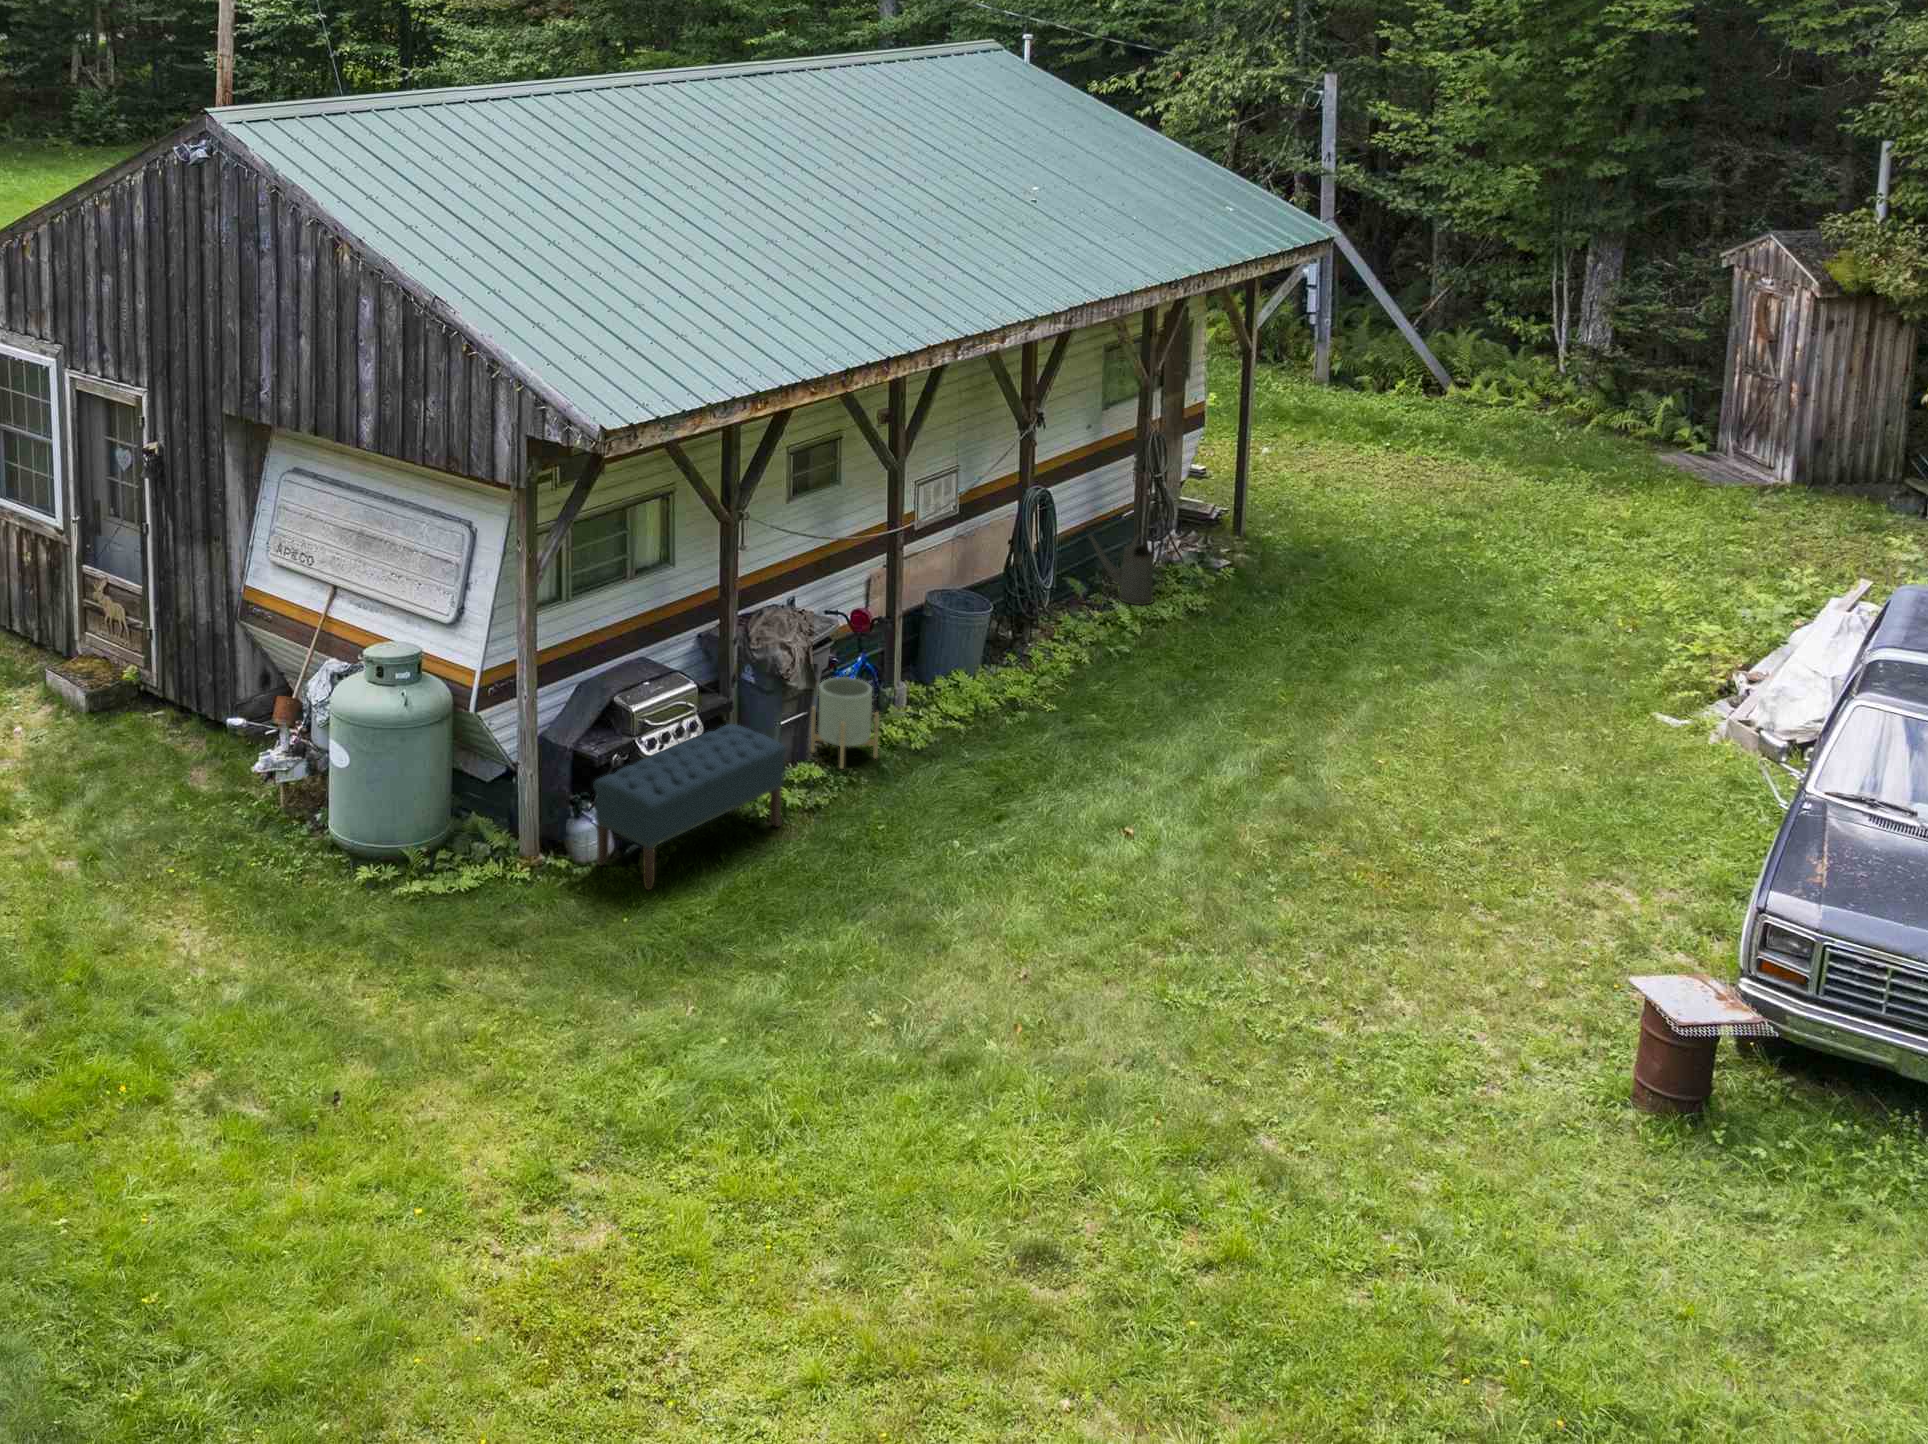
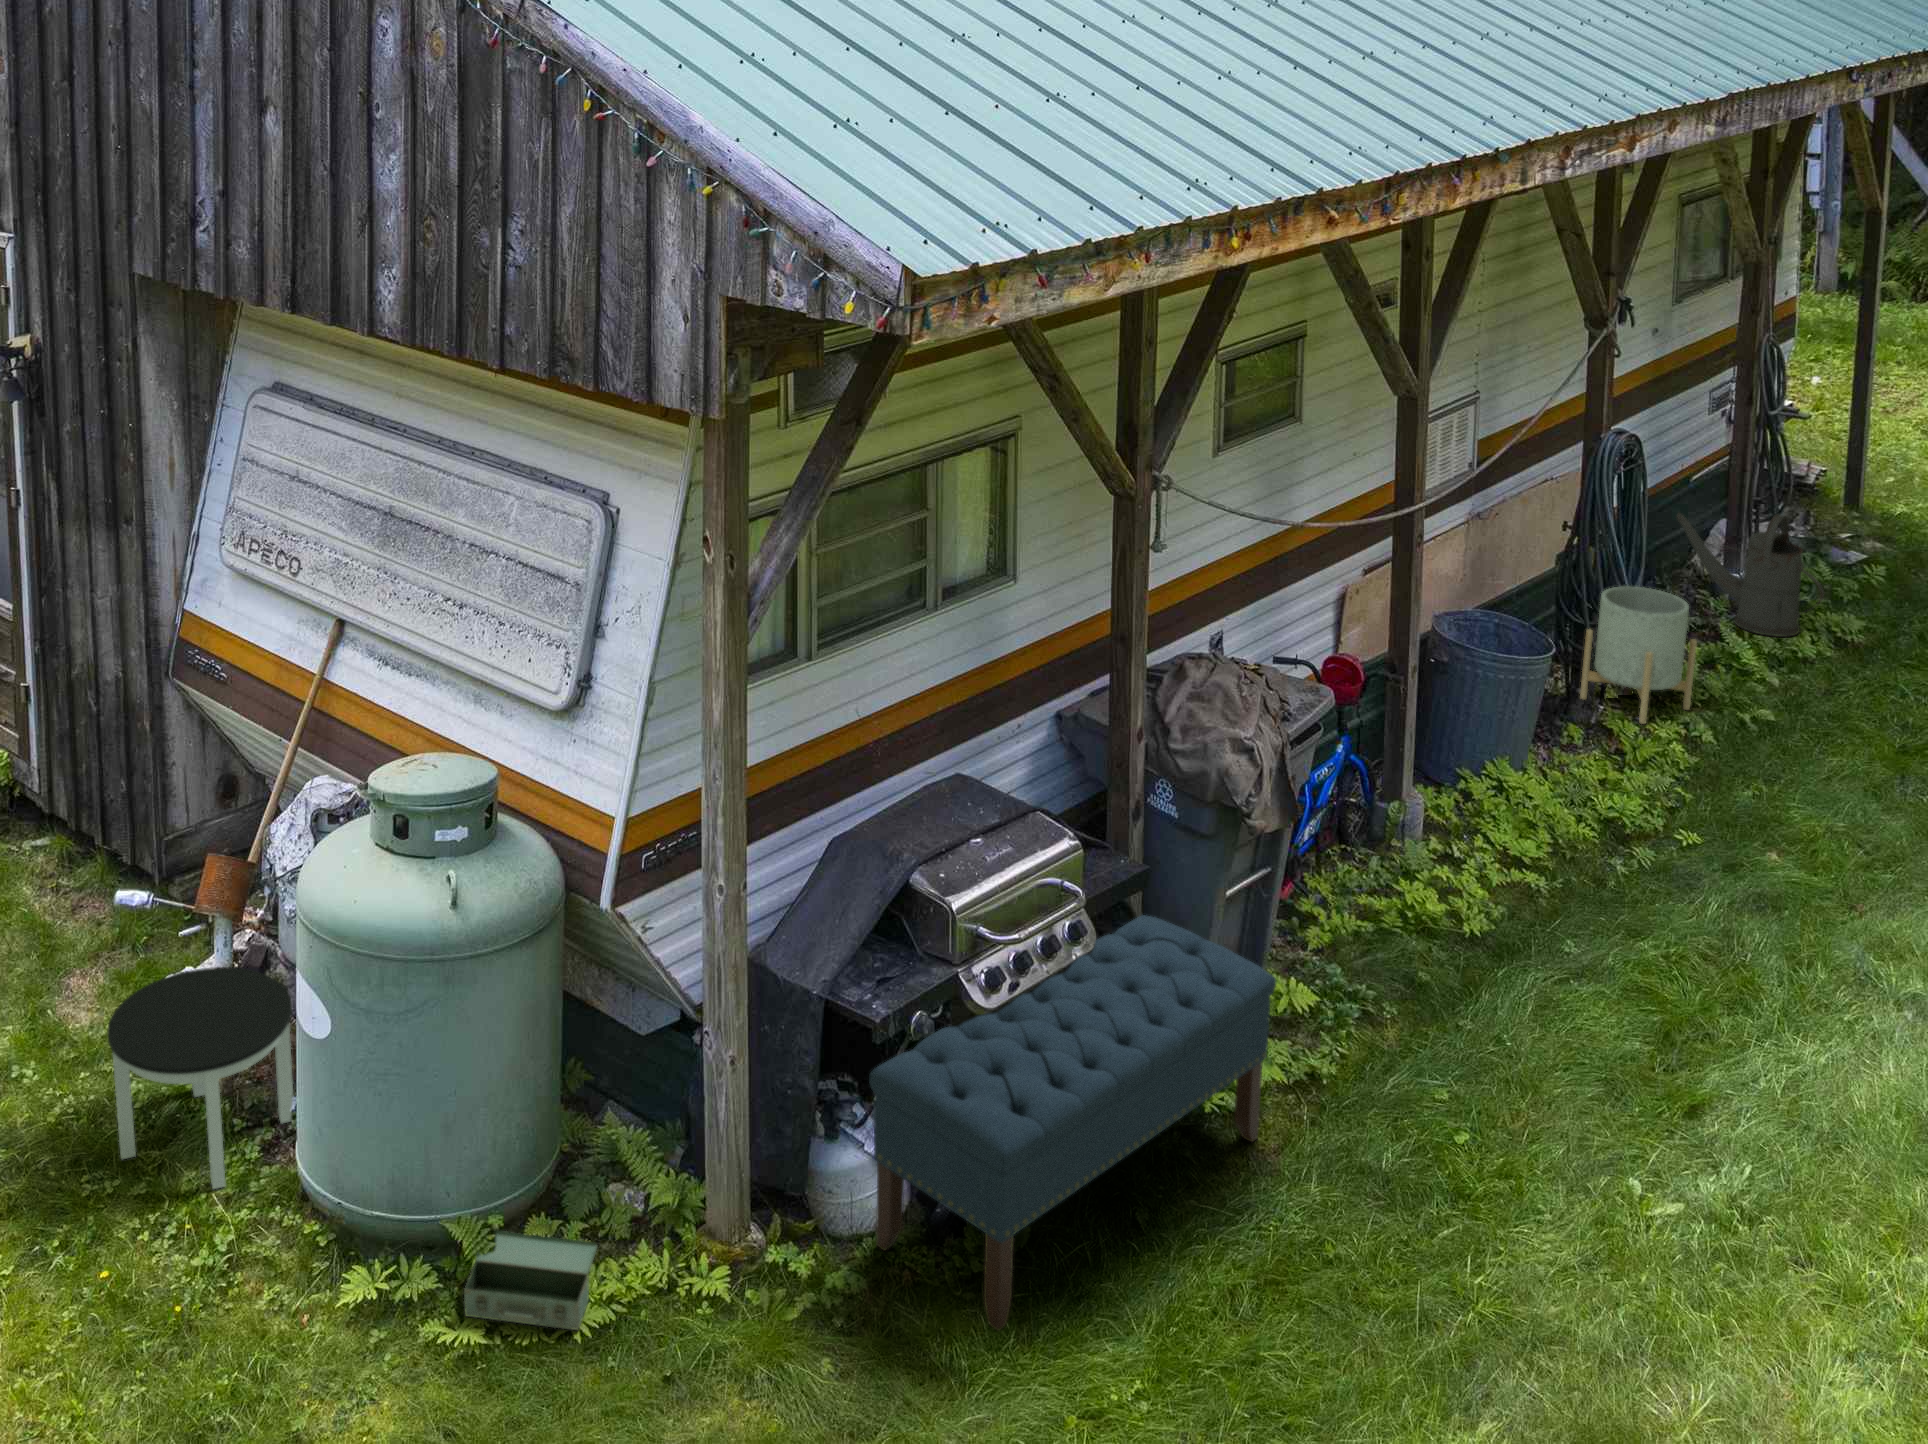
planter: present [811,677,879,769] -> present [1580,586,1697,724]
round table: none [236,753,322,850] -> present [107,967,293,1189]
toolbox: none [412,857,471,893] -> present [464,1231,597,1330]

